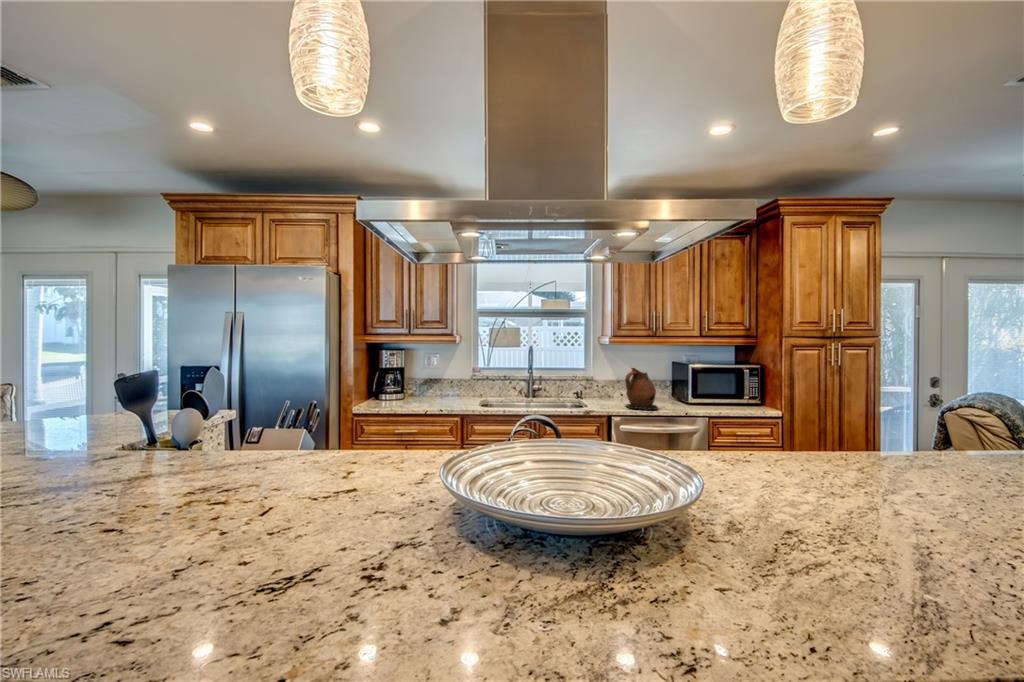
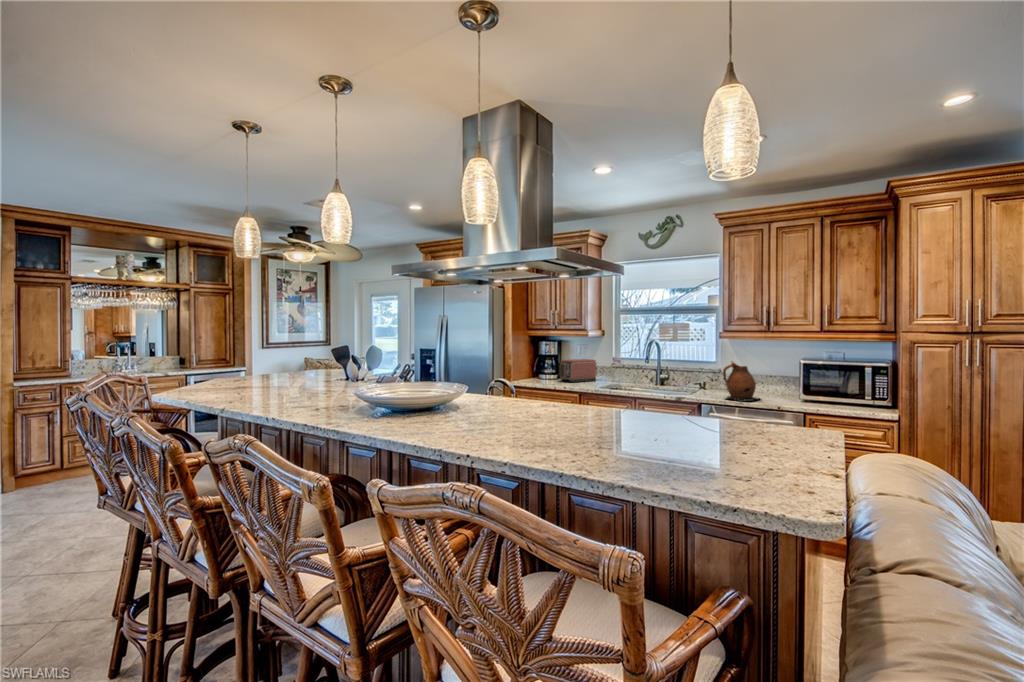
toaster: none [412,370,455,401] -> present [560,359,596,382]

